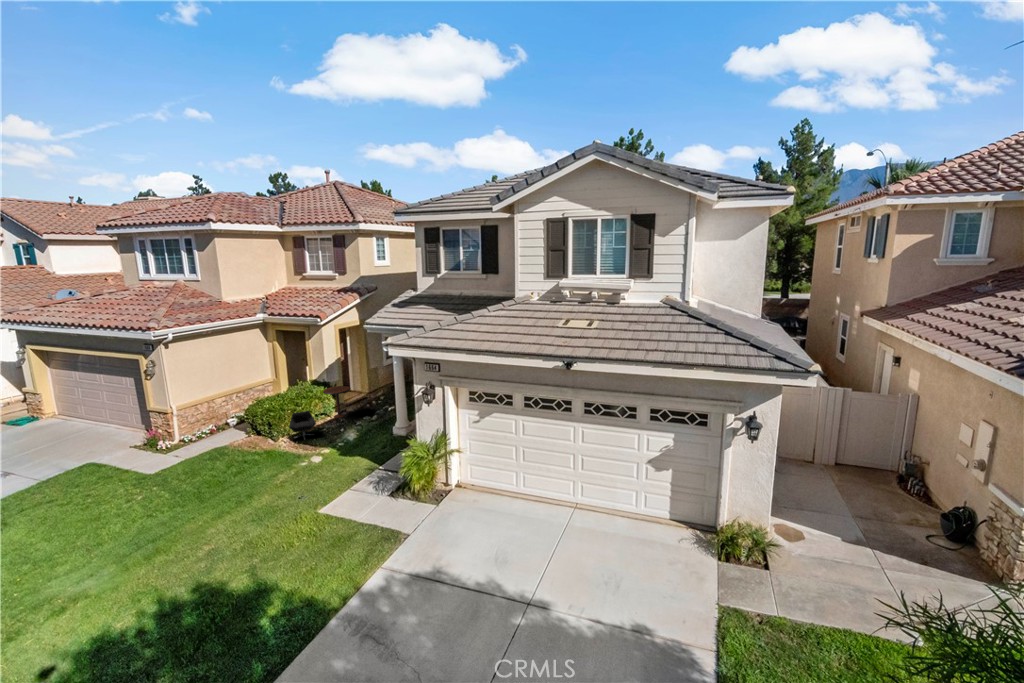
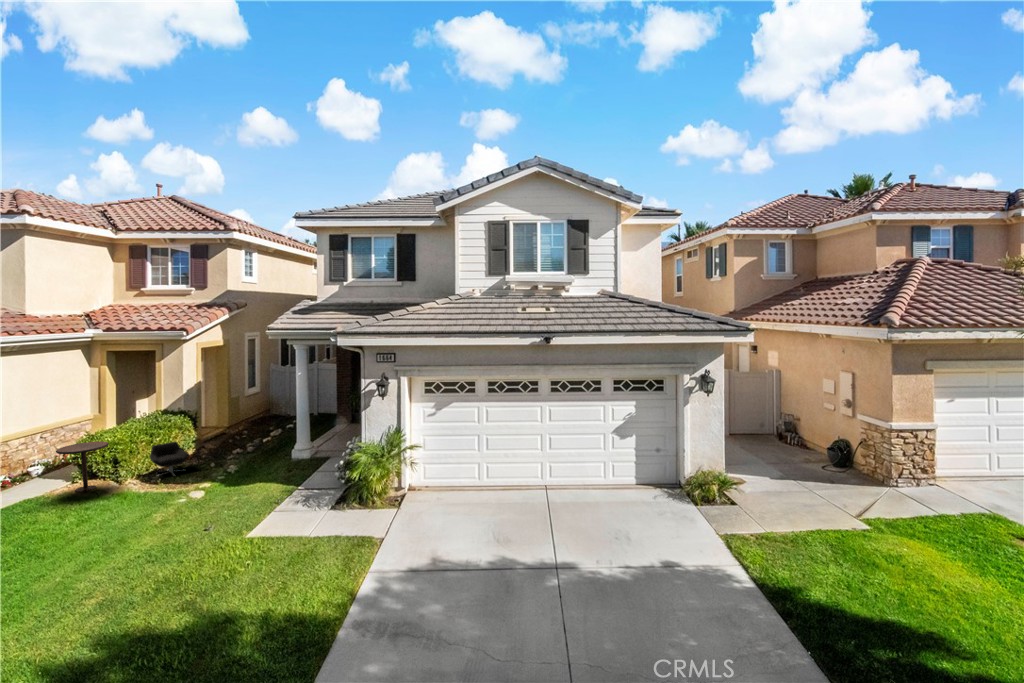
pedestal table: present [323,386,351,418] -> present [56,442,109,492]

